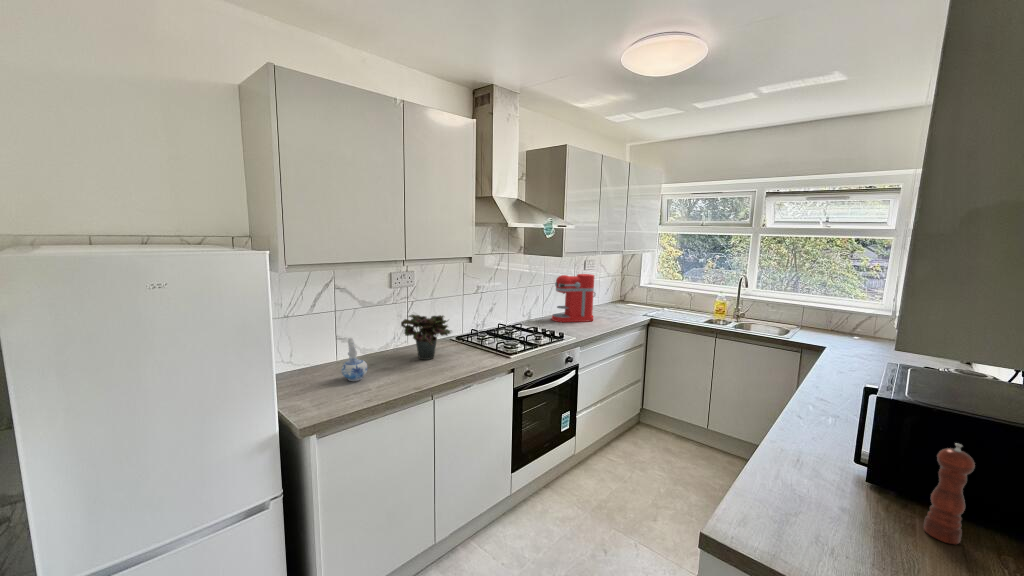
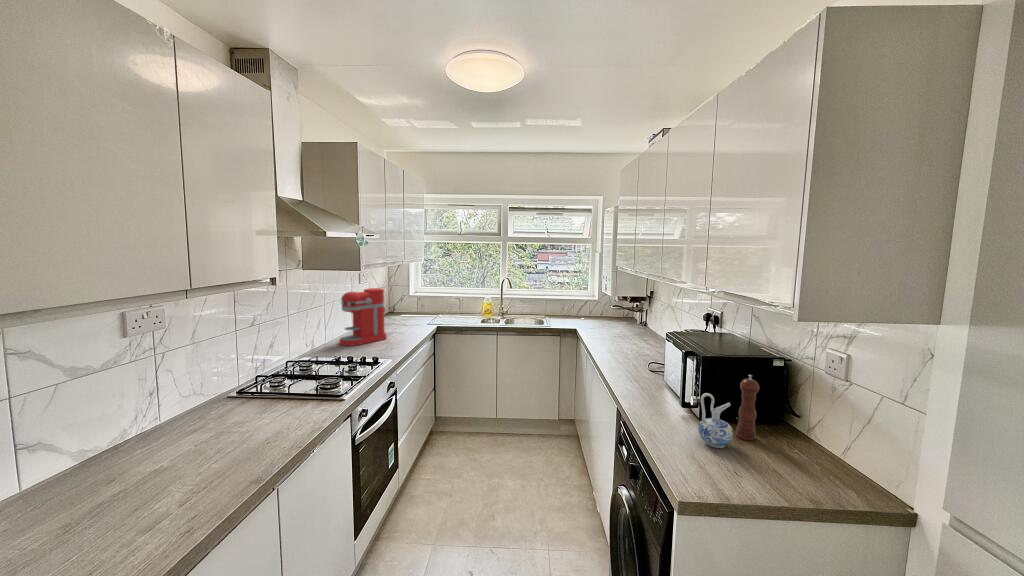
potted plant: present [401,314,451,360] -> none [152,365,266,438]
ceramic pitcher: present [342,338,368,381] -> present [698,393,733,448]

